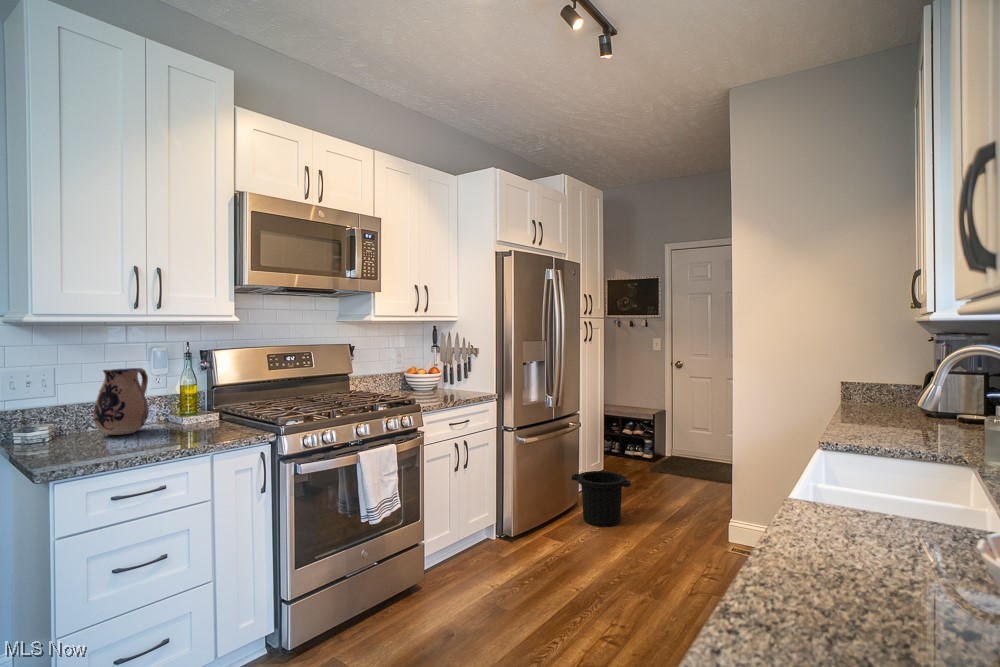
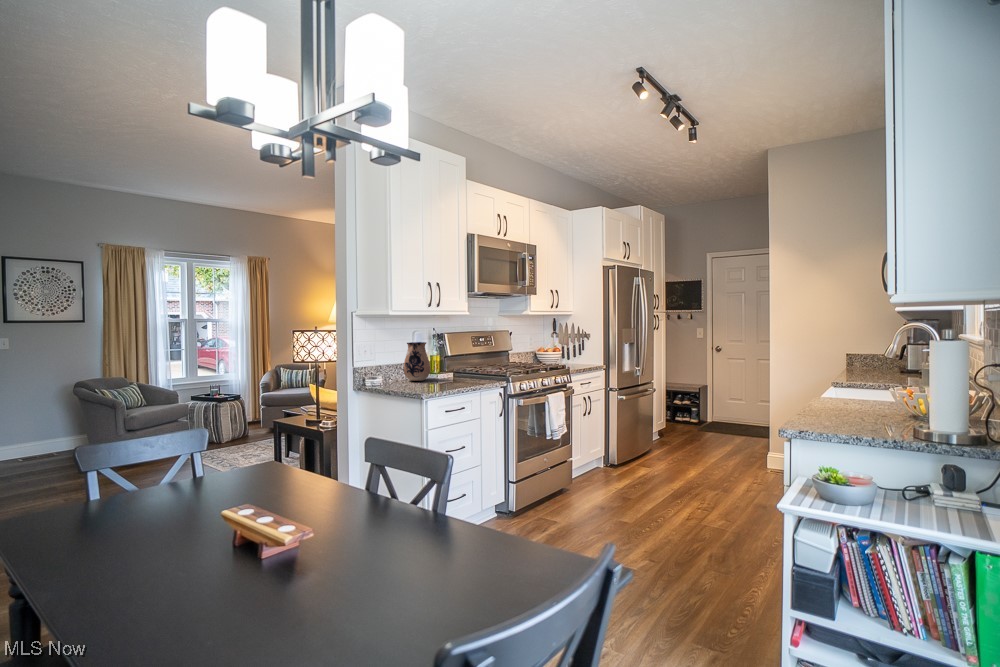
trash can: present [572,471,631,527] -> none [651,424,696,461]

